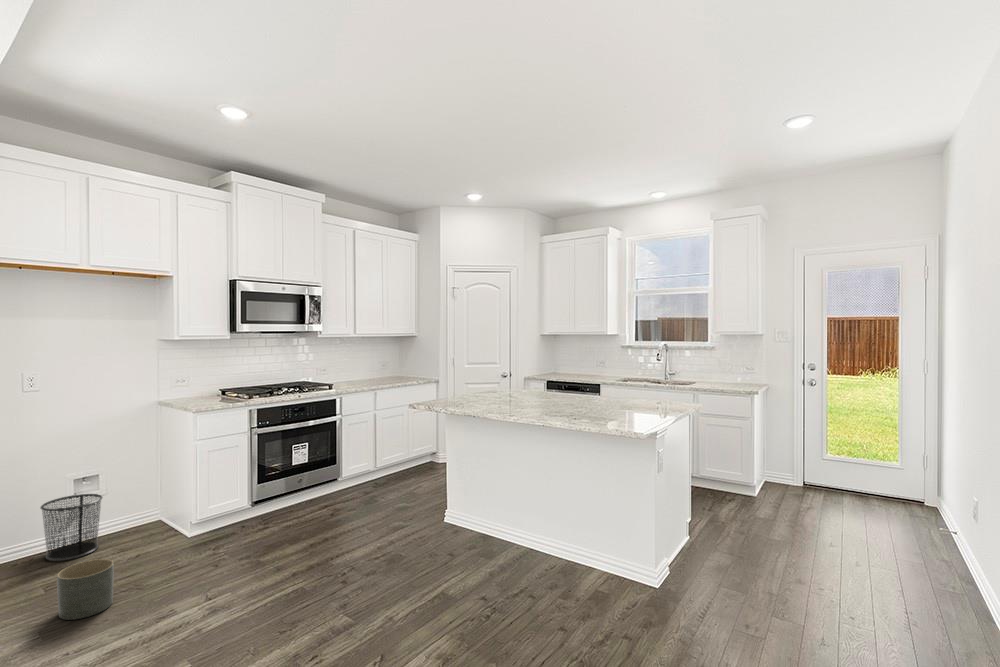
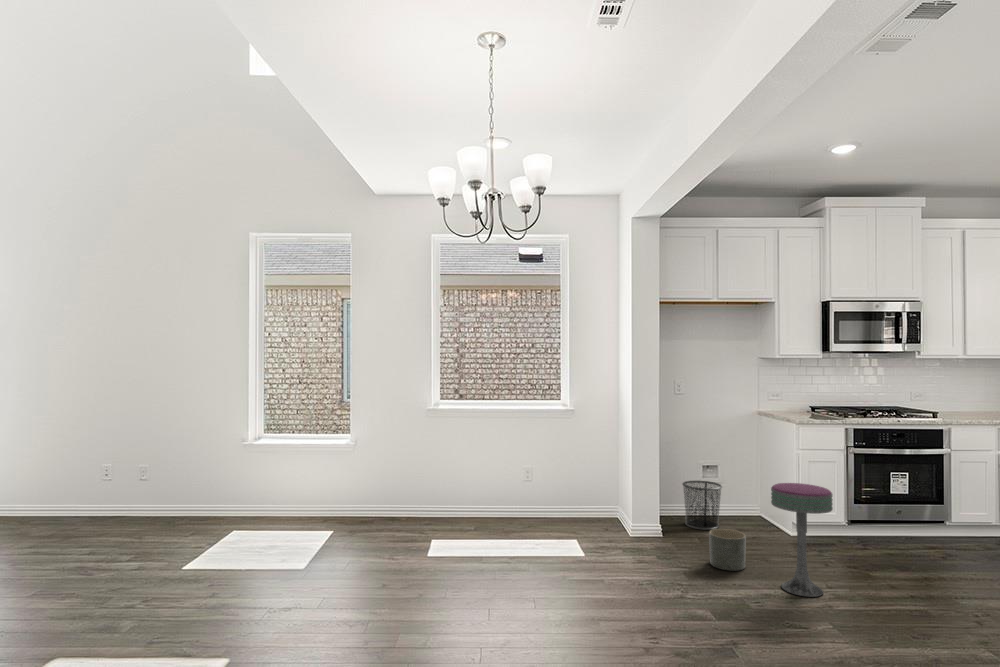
bar stool: none [140,485,217,623] -> present [771,483,833,597]

